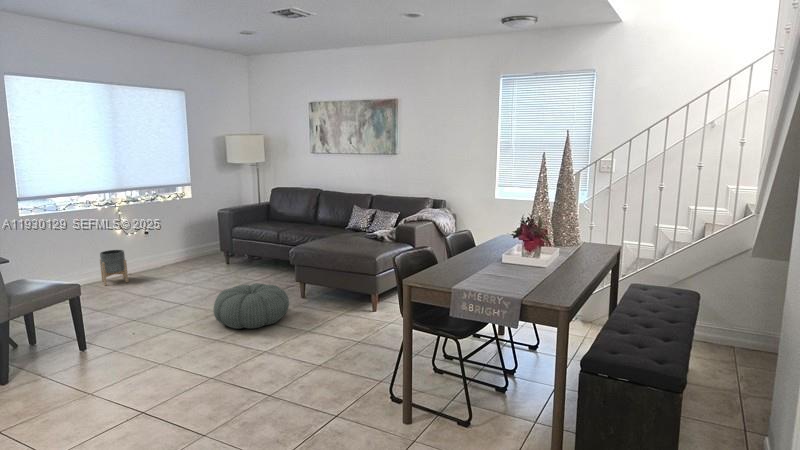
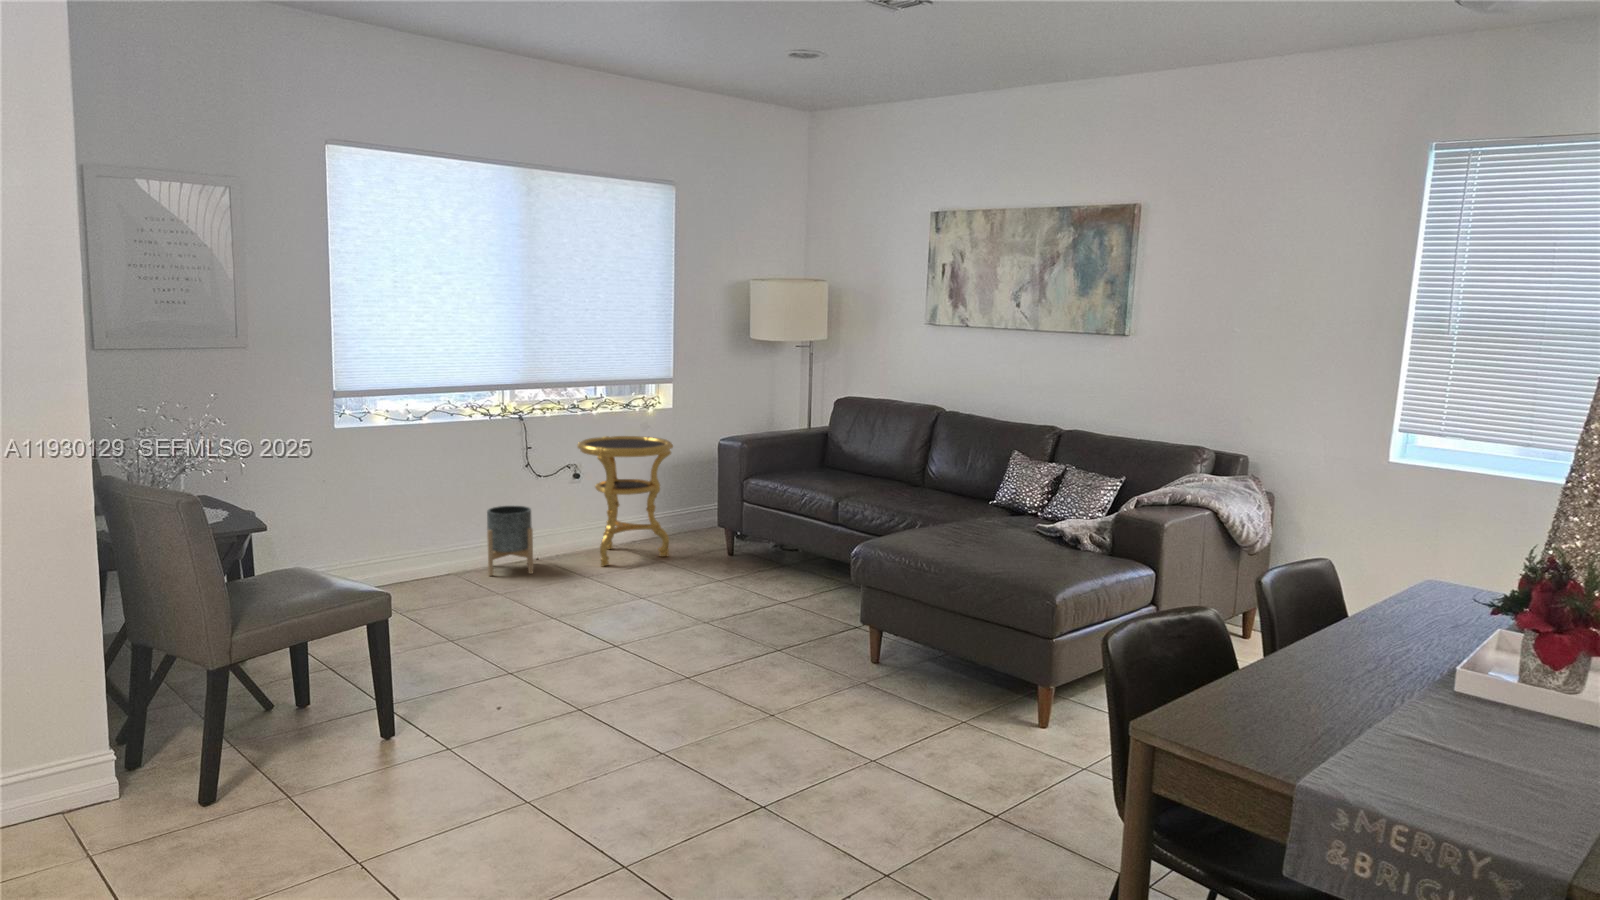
side table: none [145,211,197,275] -> present [577,436,673,566]
pouf: present [213,283,289,329] -> none [664,618,833,727]

